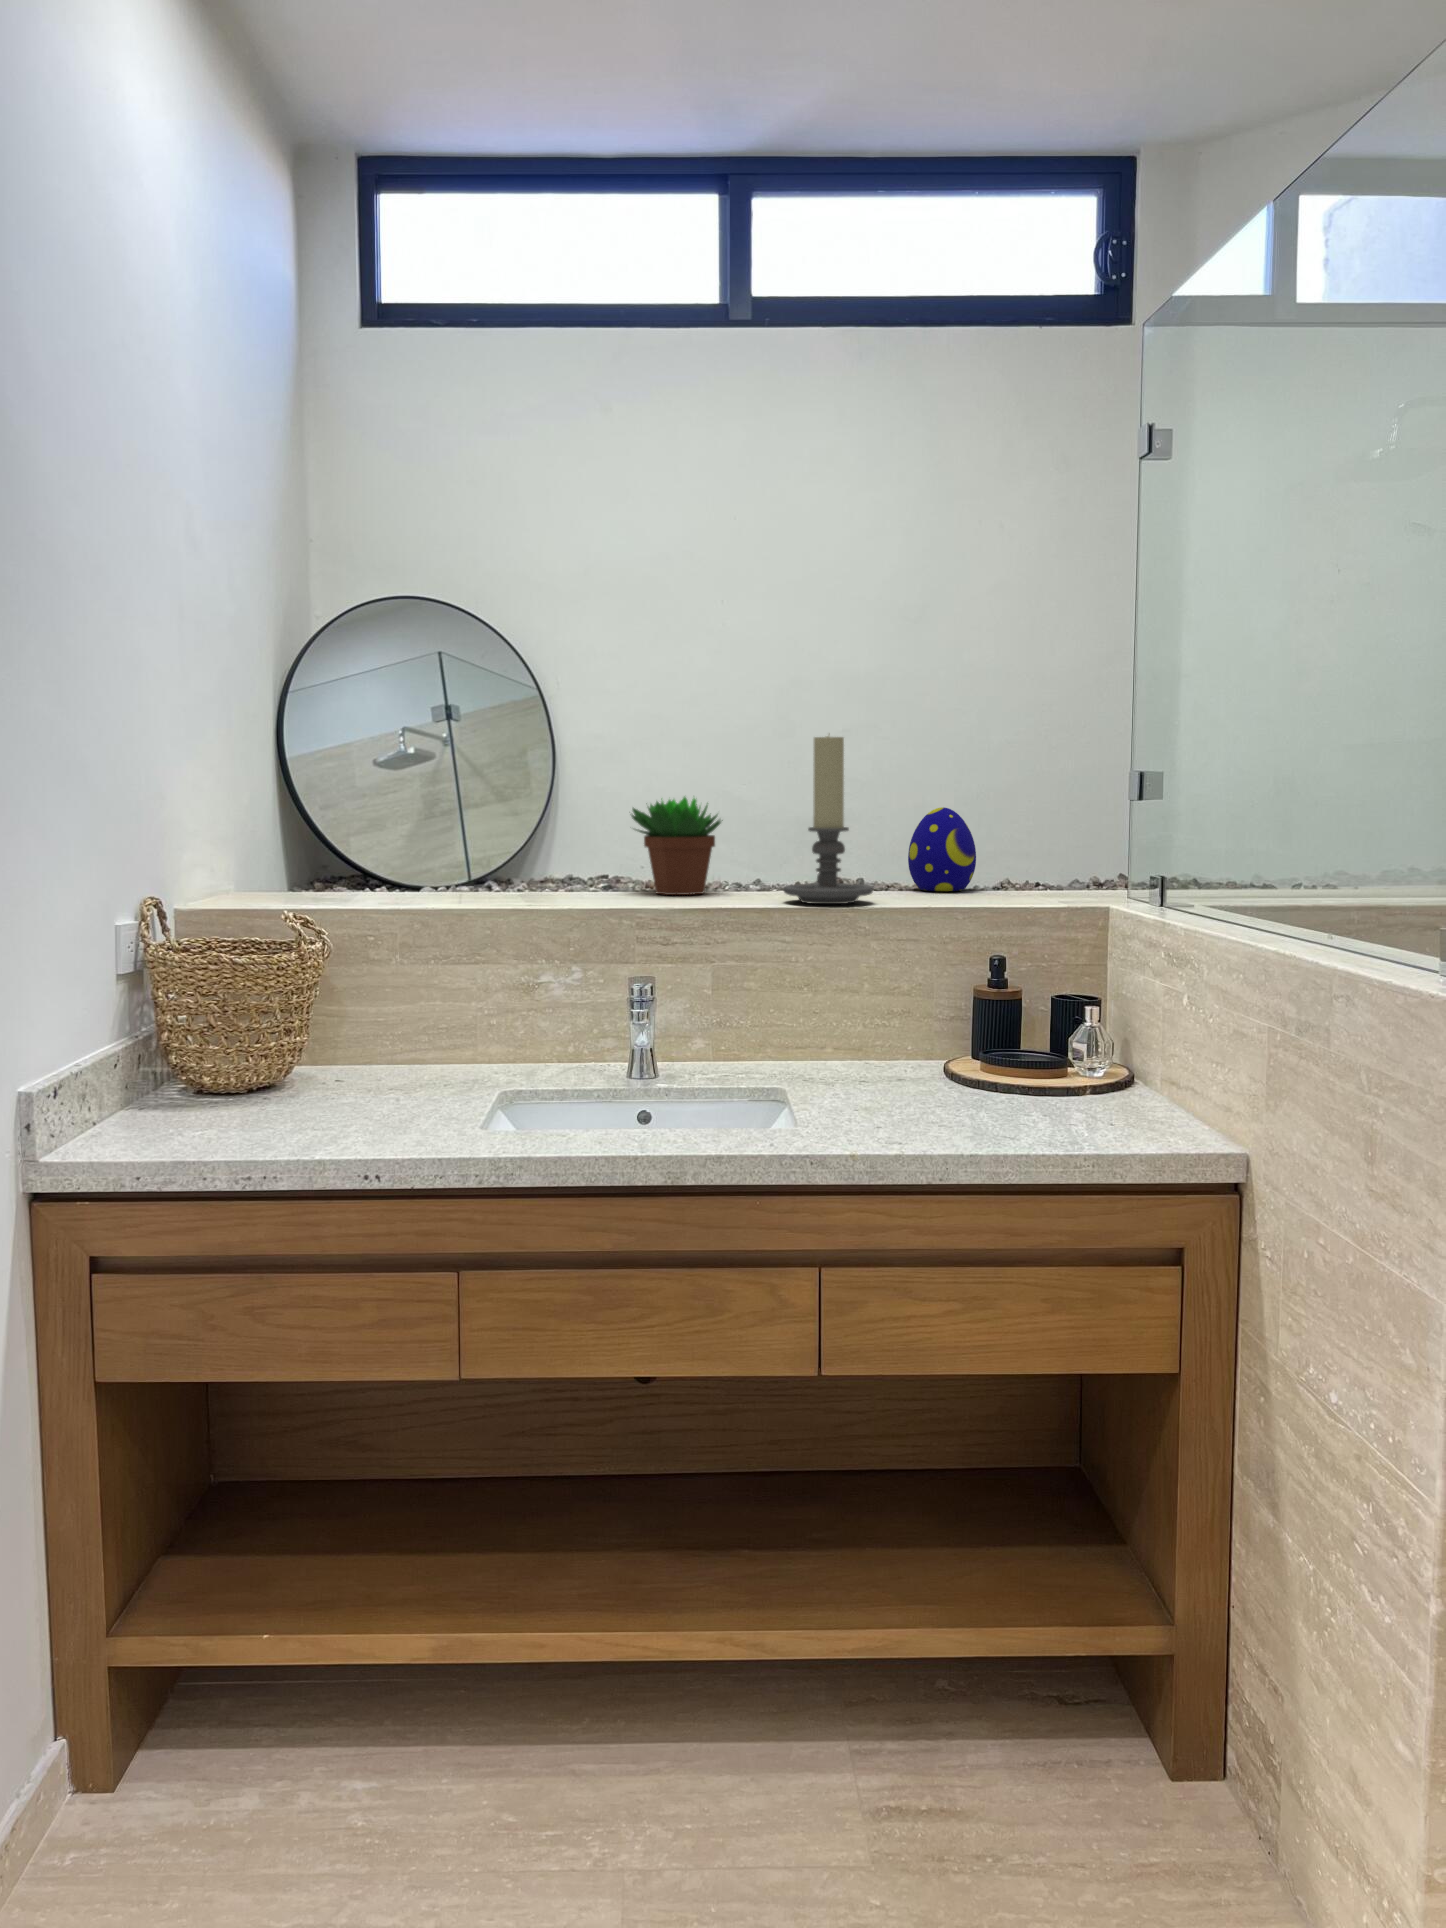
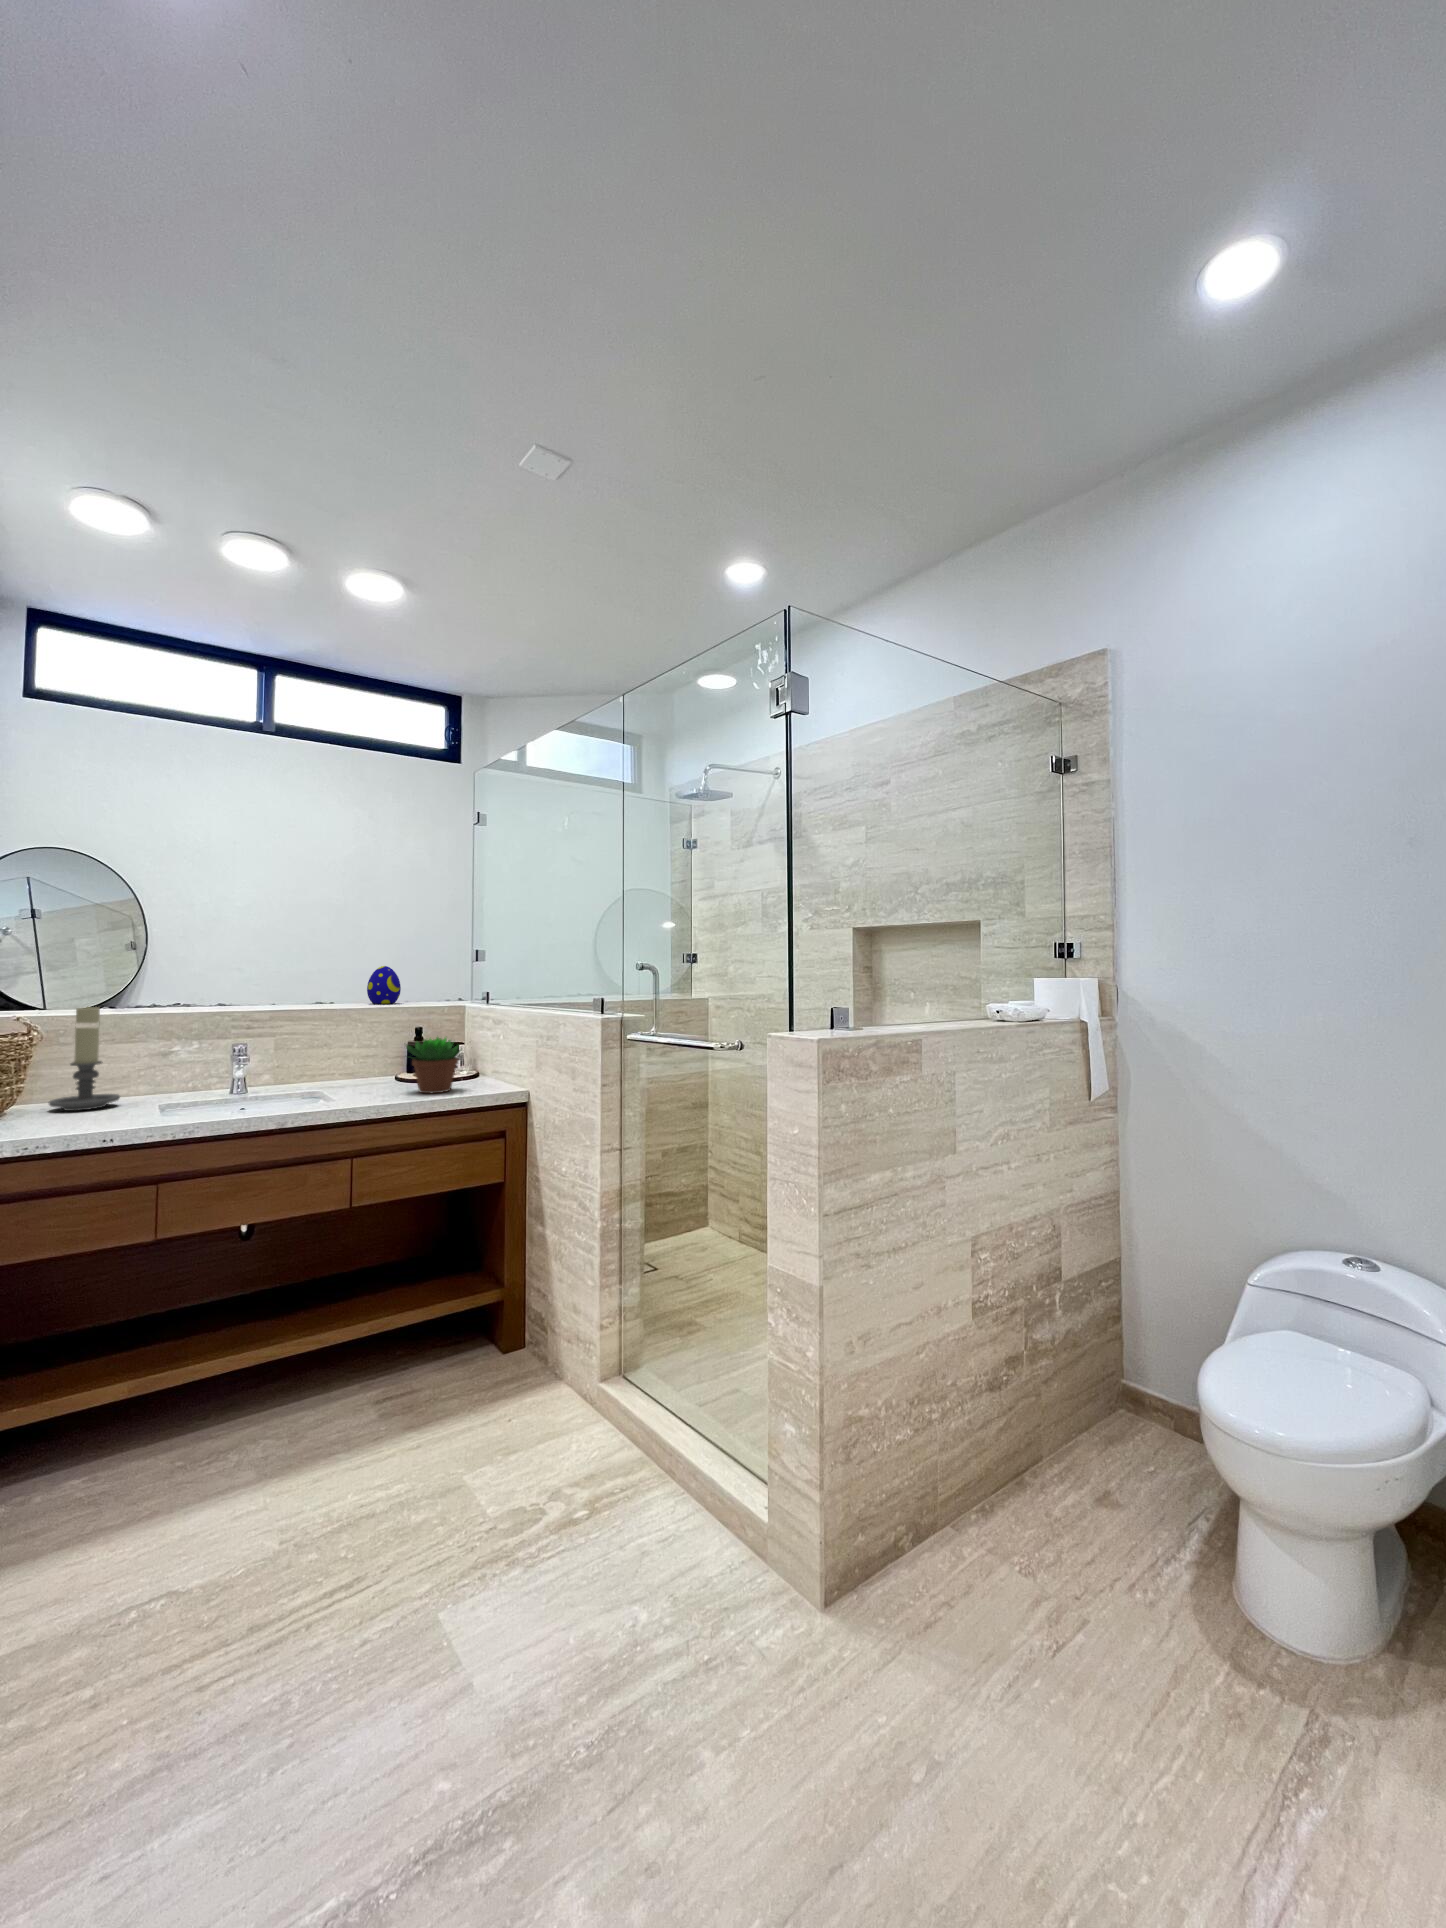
candle holder: present [784,736,873,904] -> present [48,1007,120,1111]
succulent plant: present [631,796,723,895] -> present [406,1037,461,1094]

